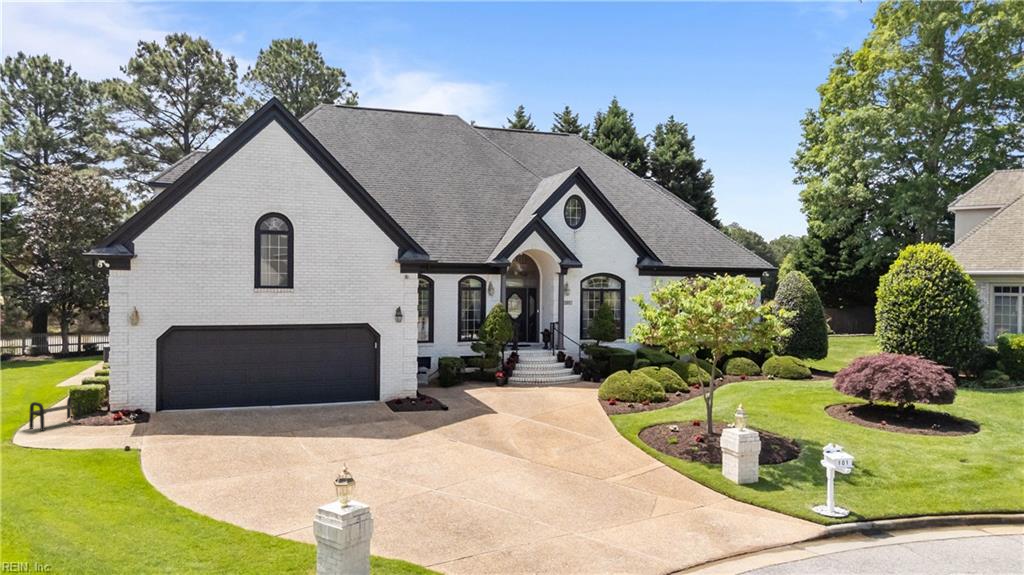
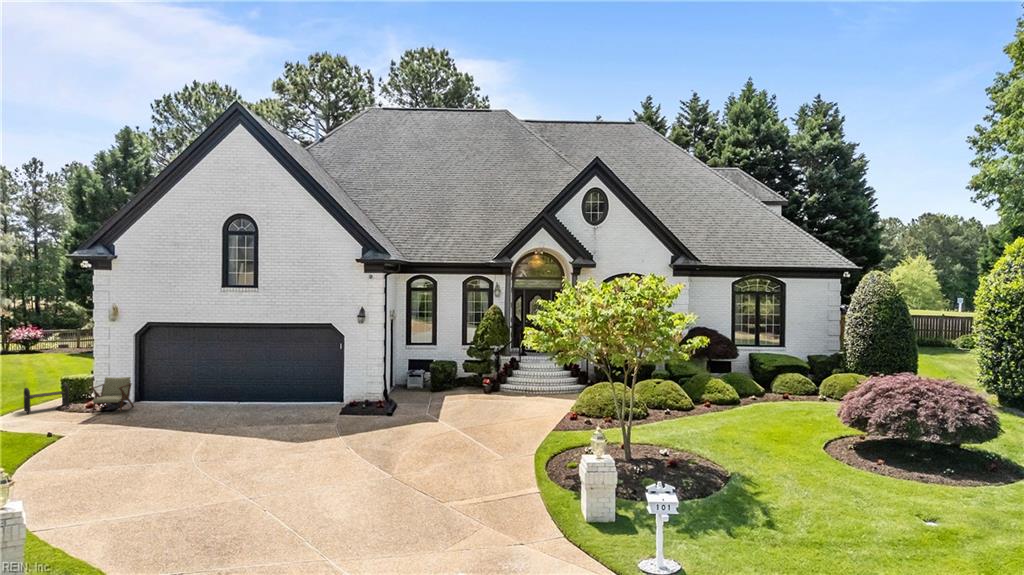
lounge chair: none [119,385,158,425] -> present [91,377,134,413]

